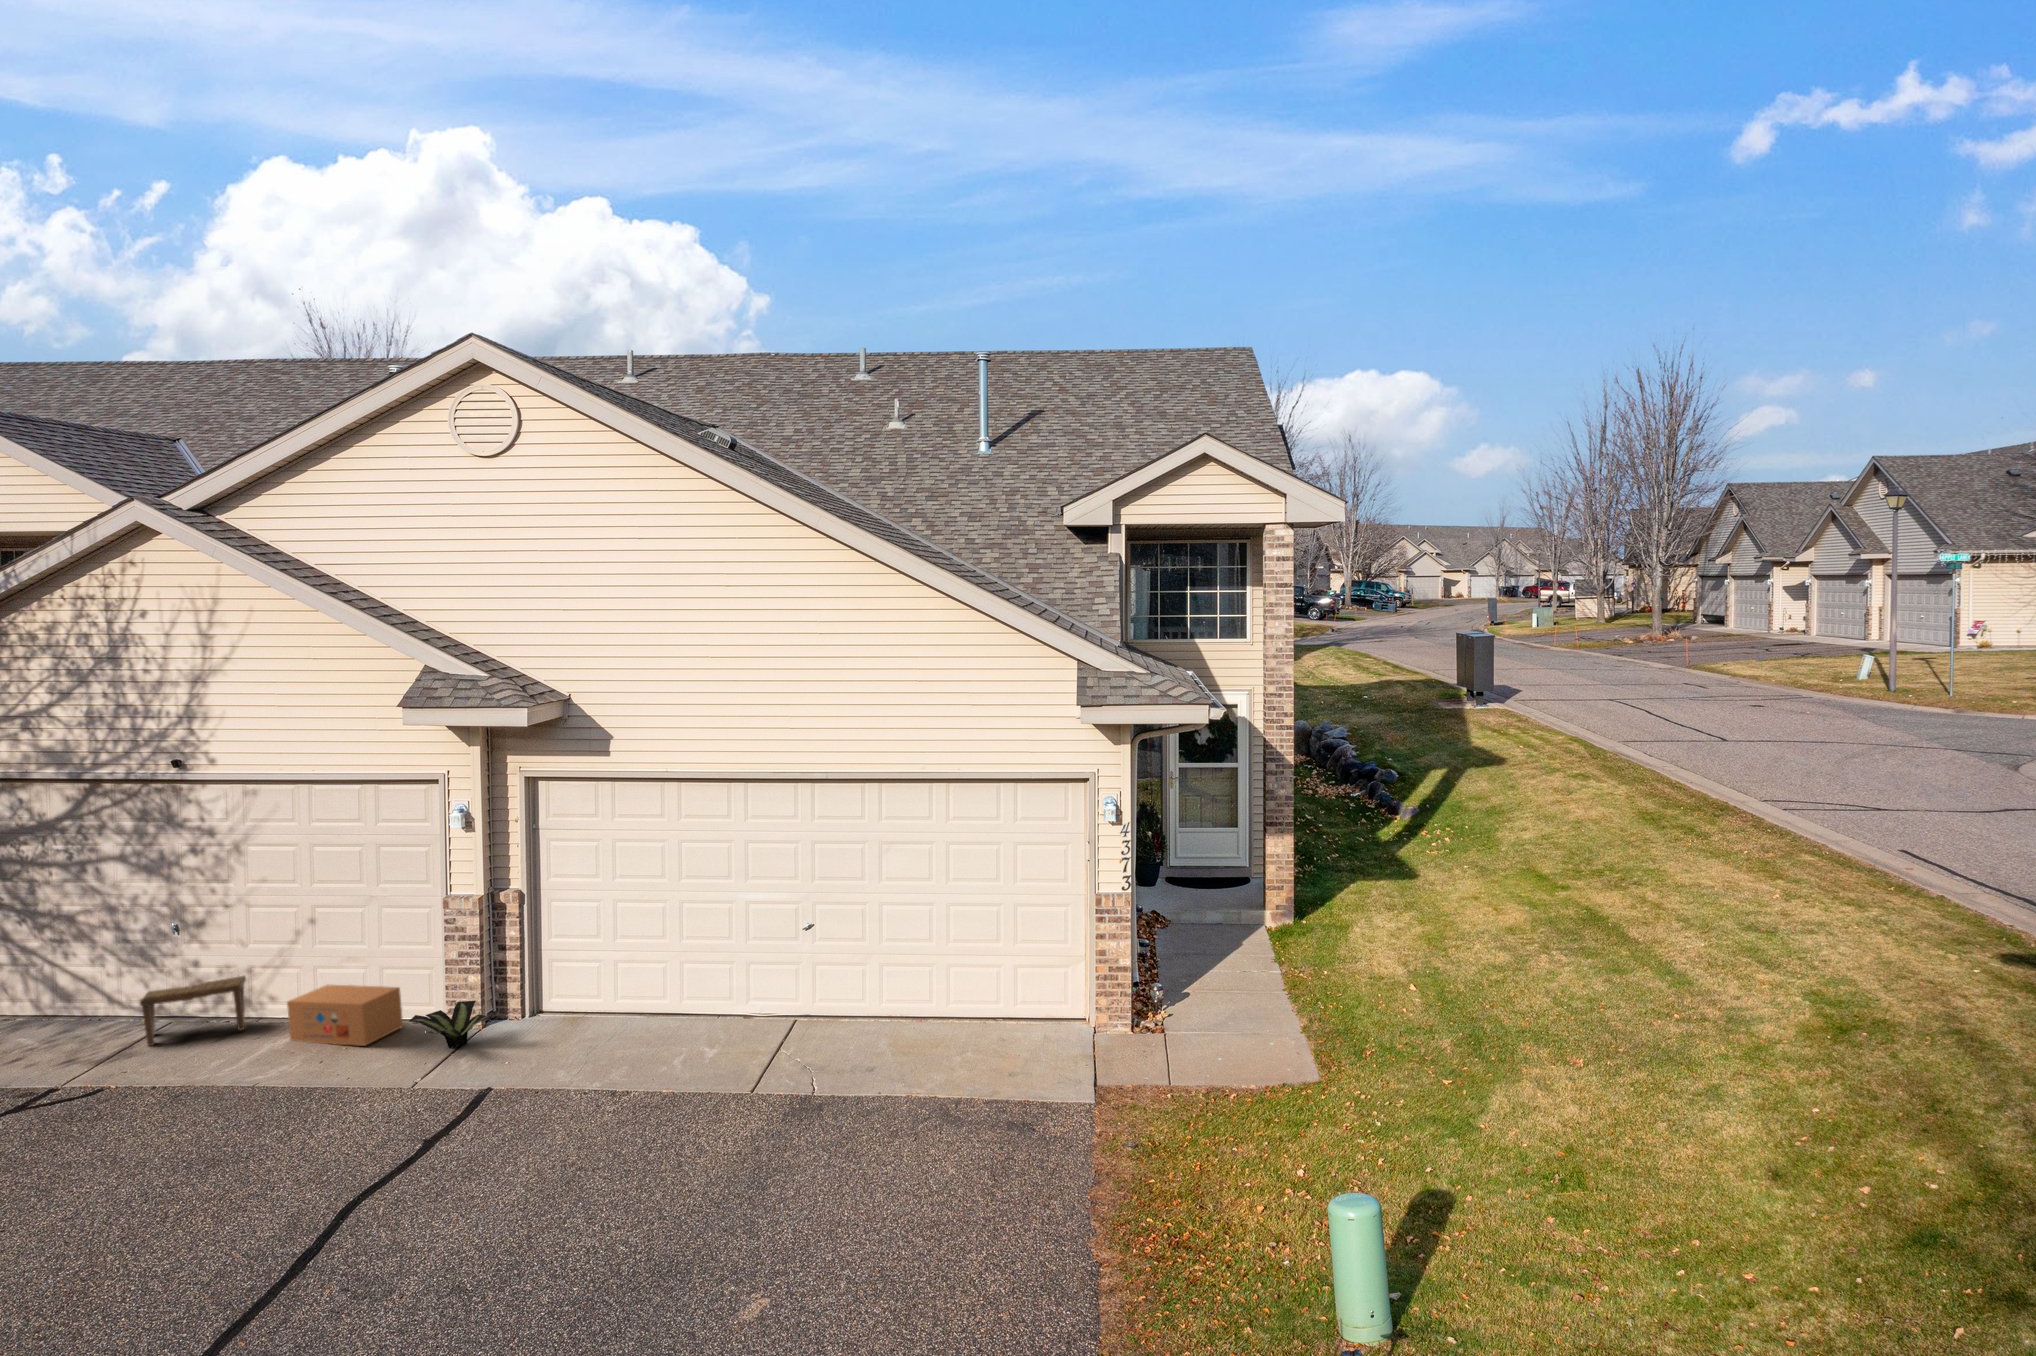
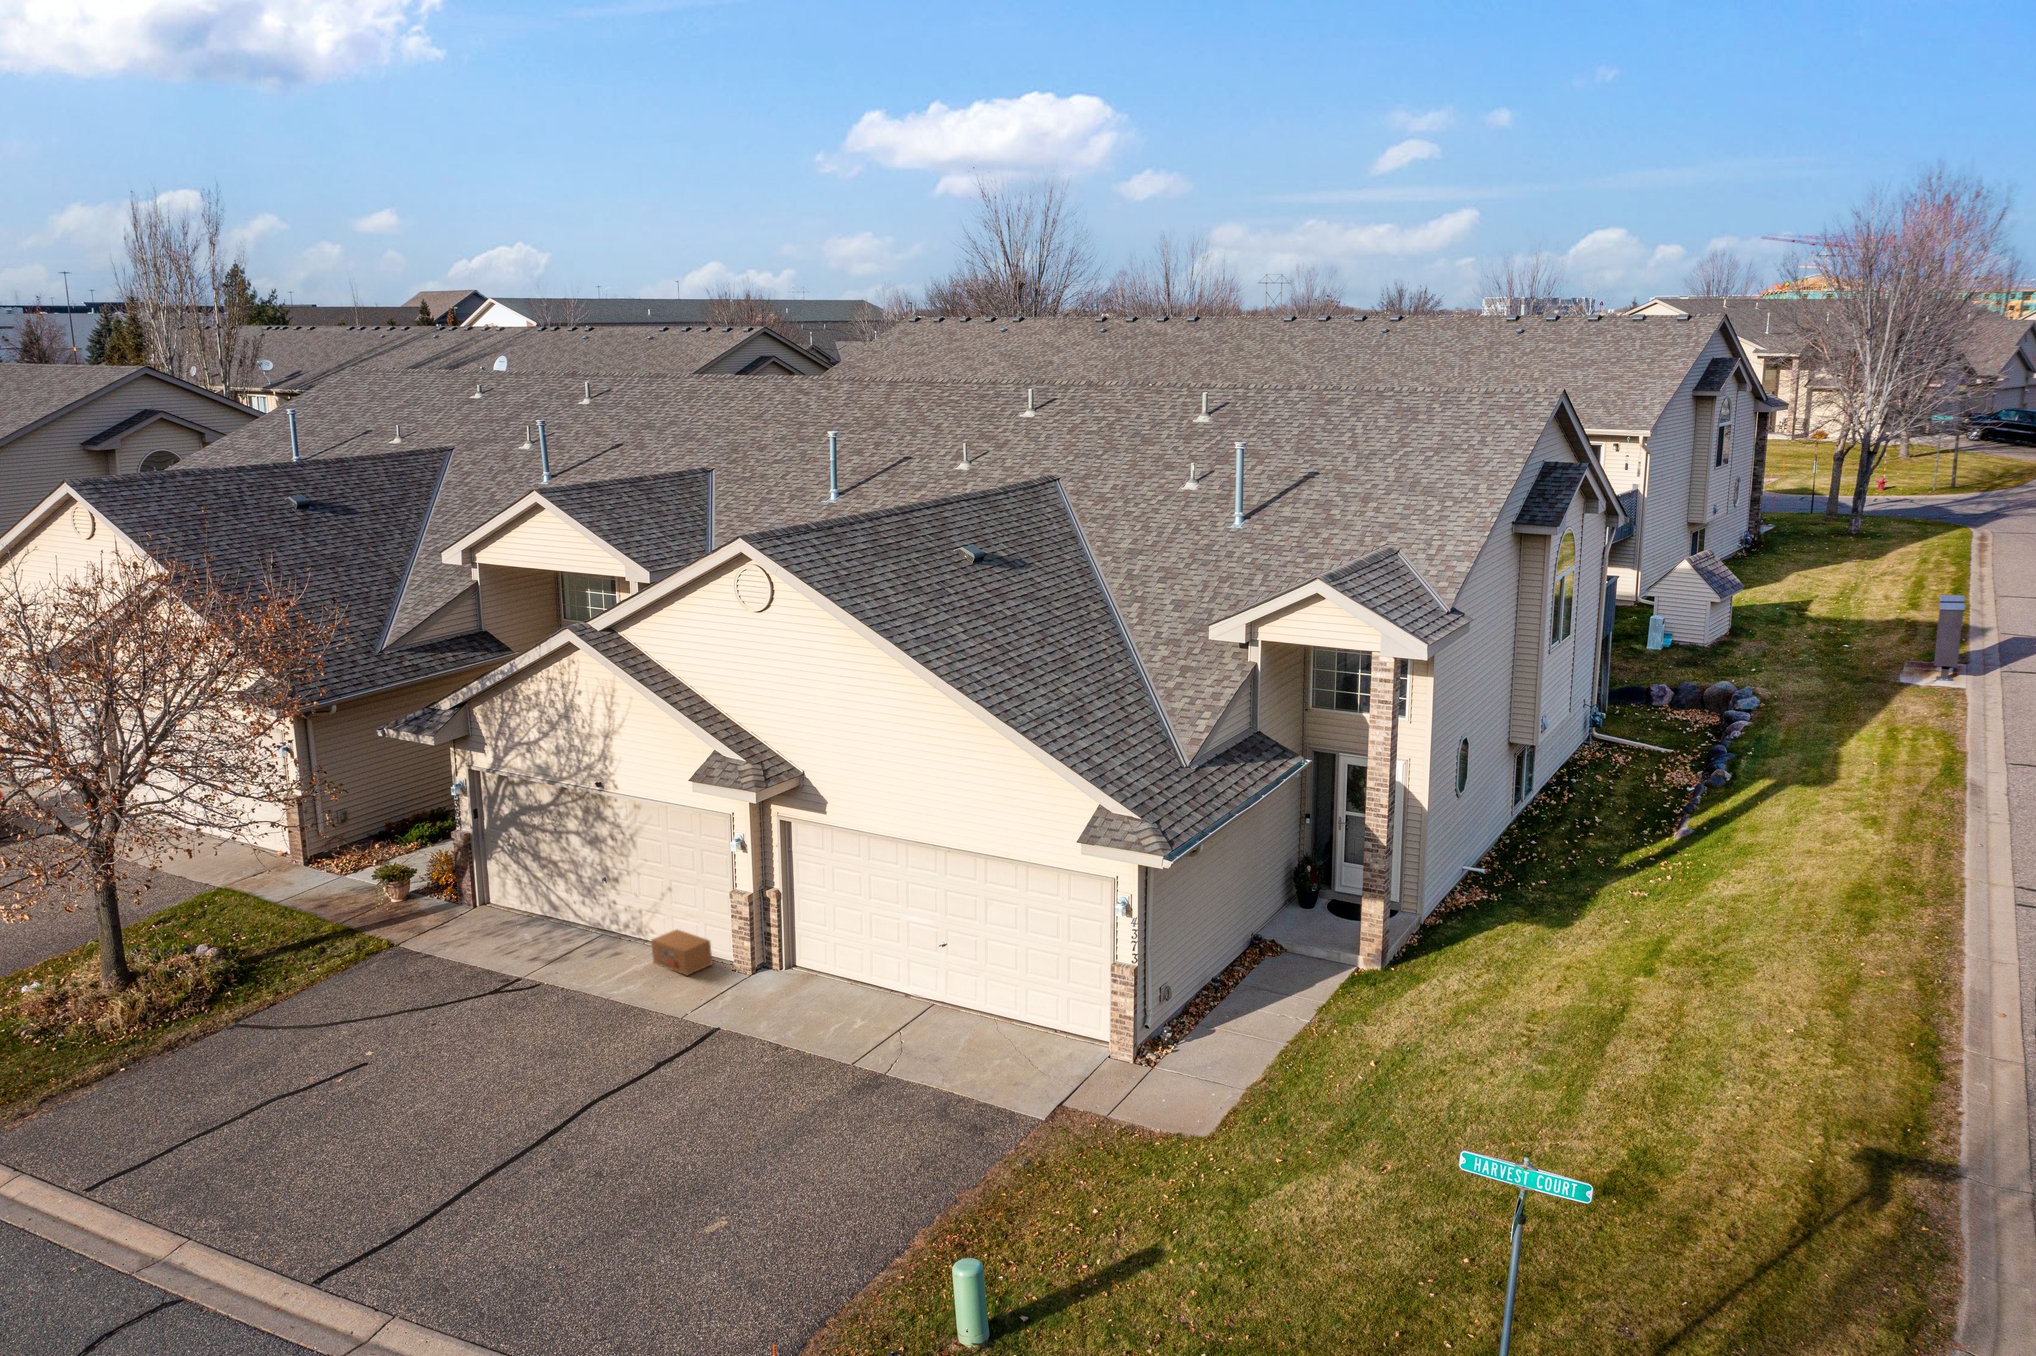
bench: present [140,976,246,1046] -> none [581,915,638,953]
potted plant: present [409,1001,493,1049] -> none [705,956,753,988]

